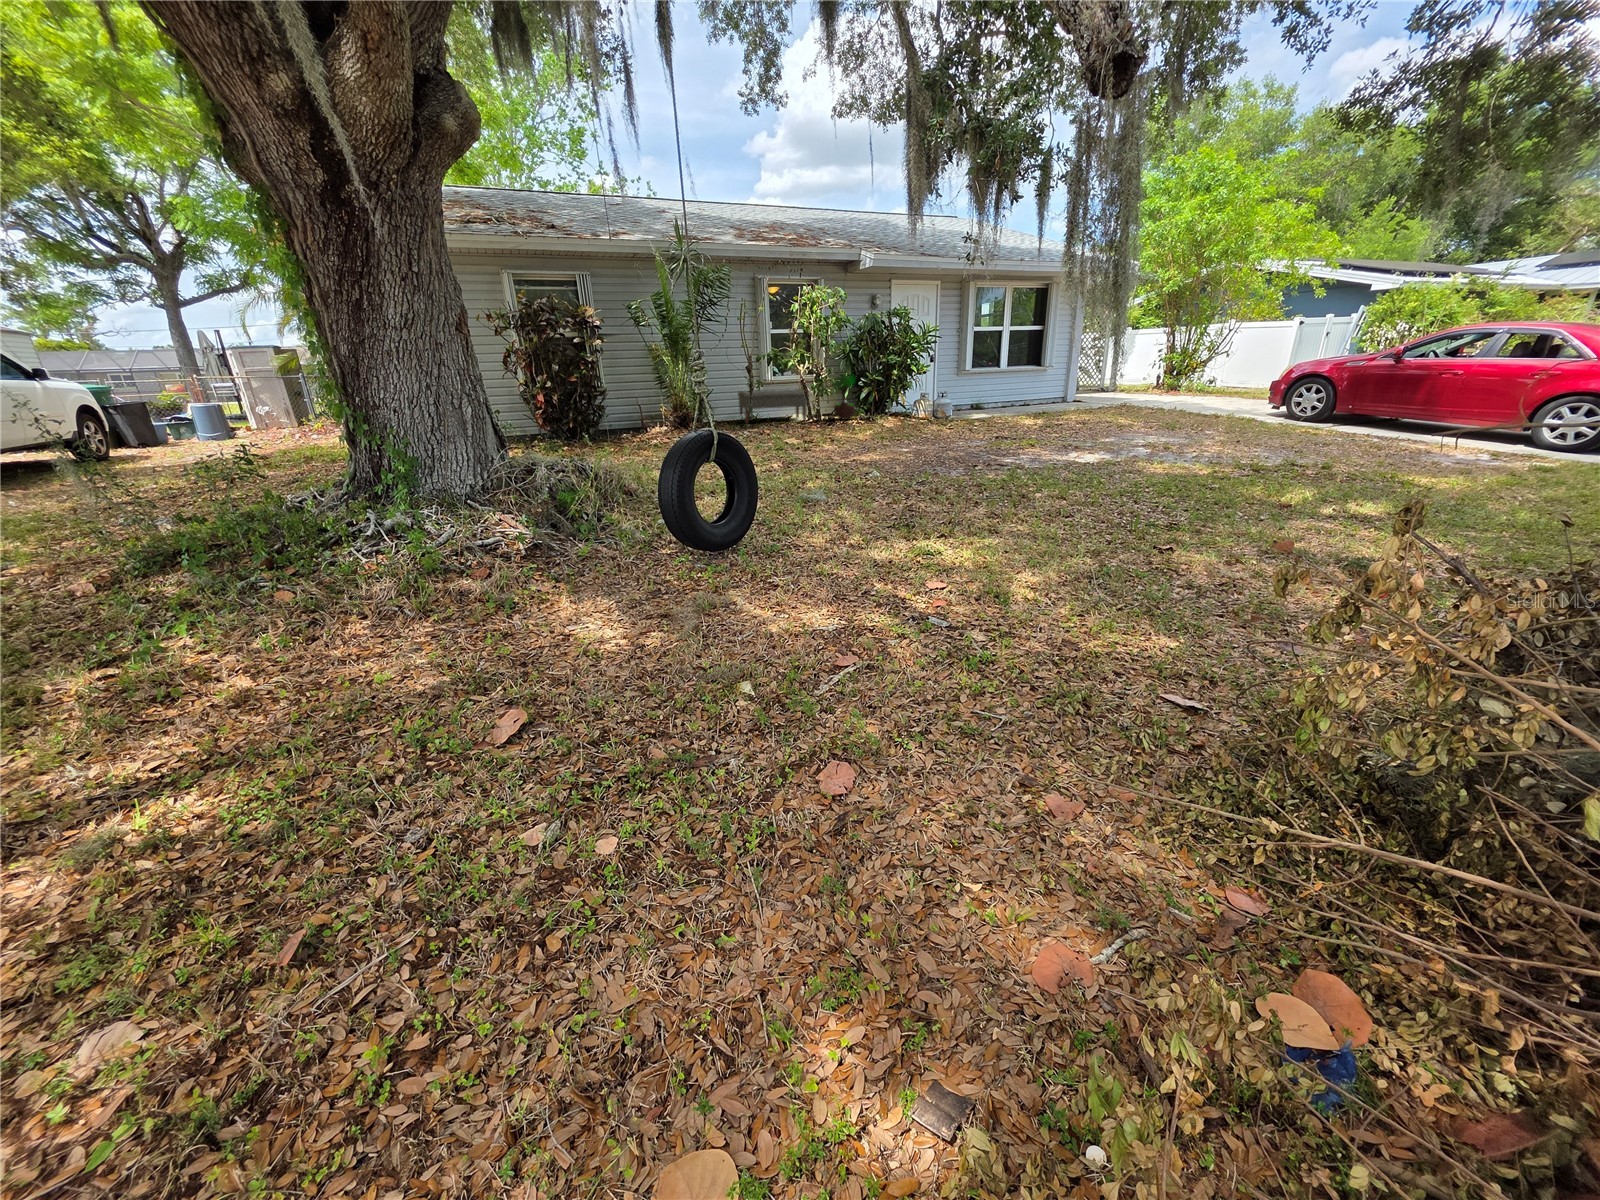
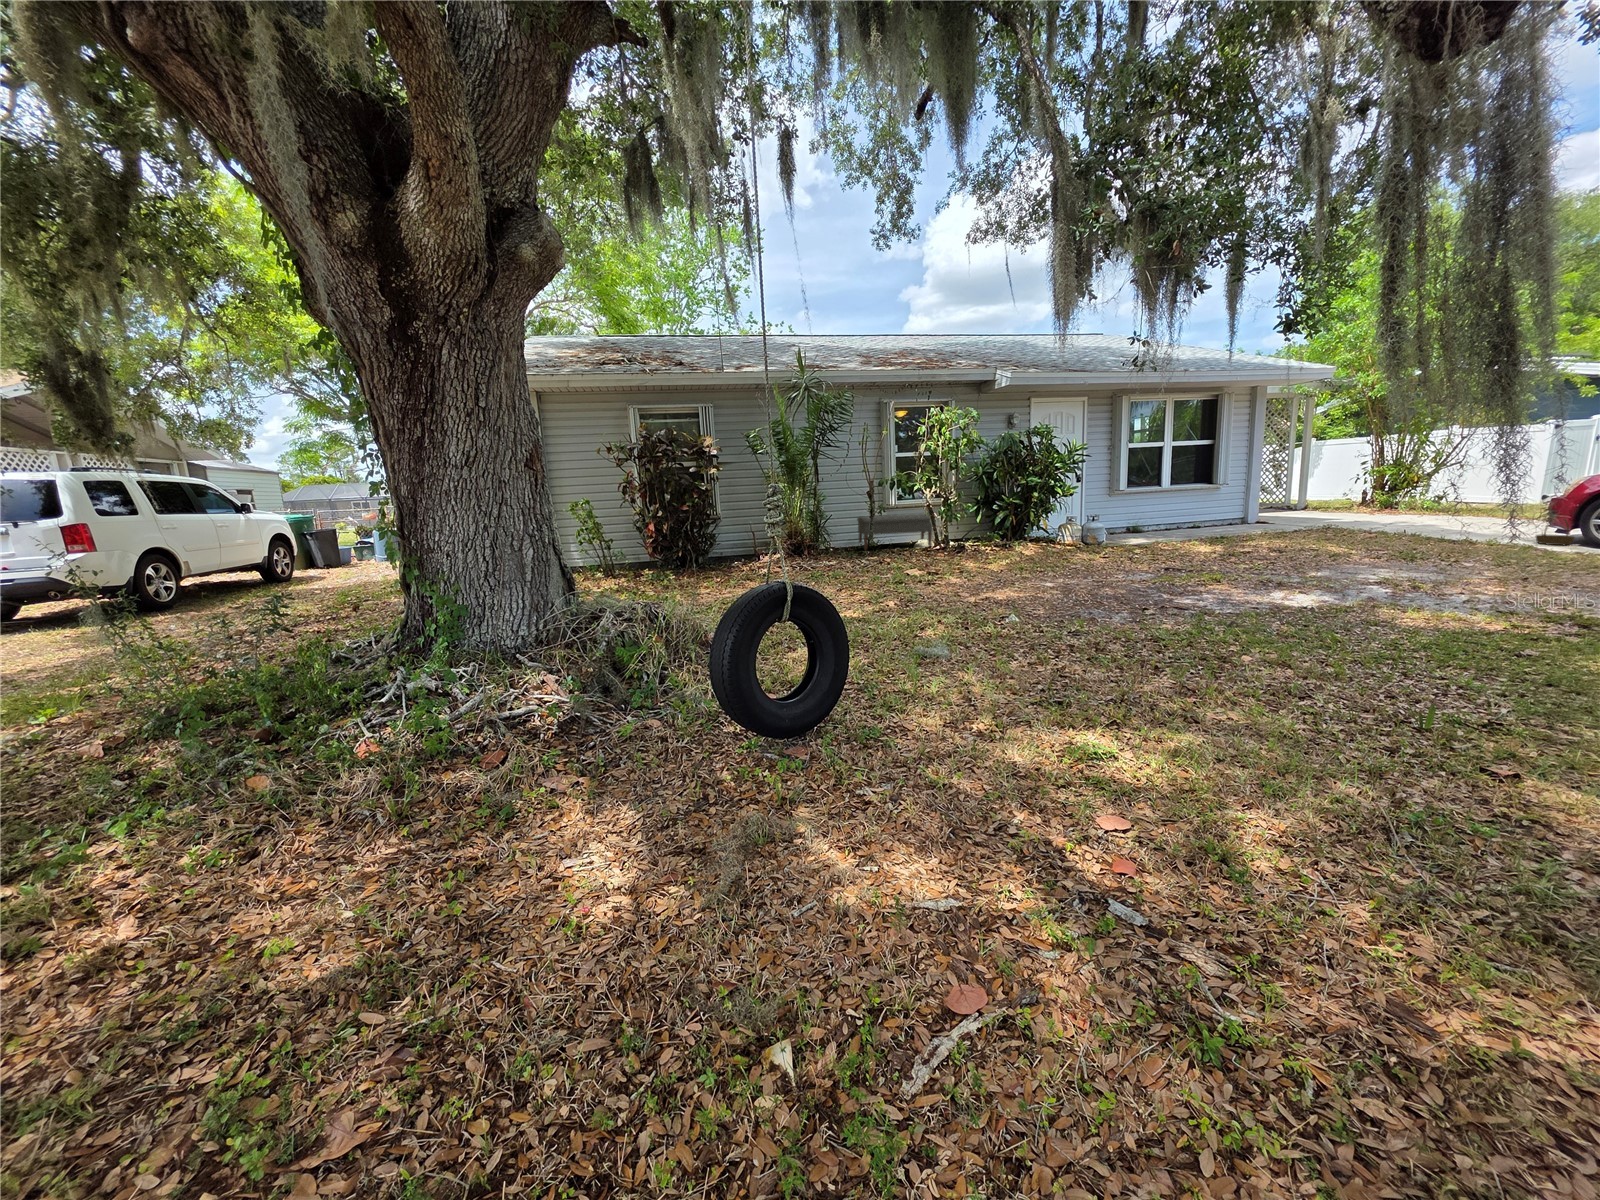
potted tree: present [832,373,855,420] -> none [958,491,991,546]
basket: none [1257,395,1282,418] -> present [1535,519,1575,545]

